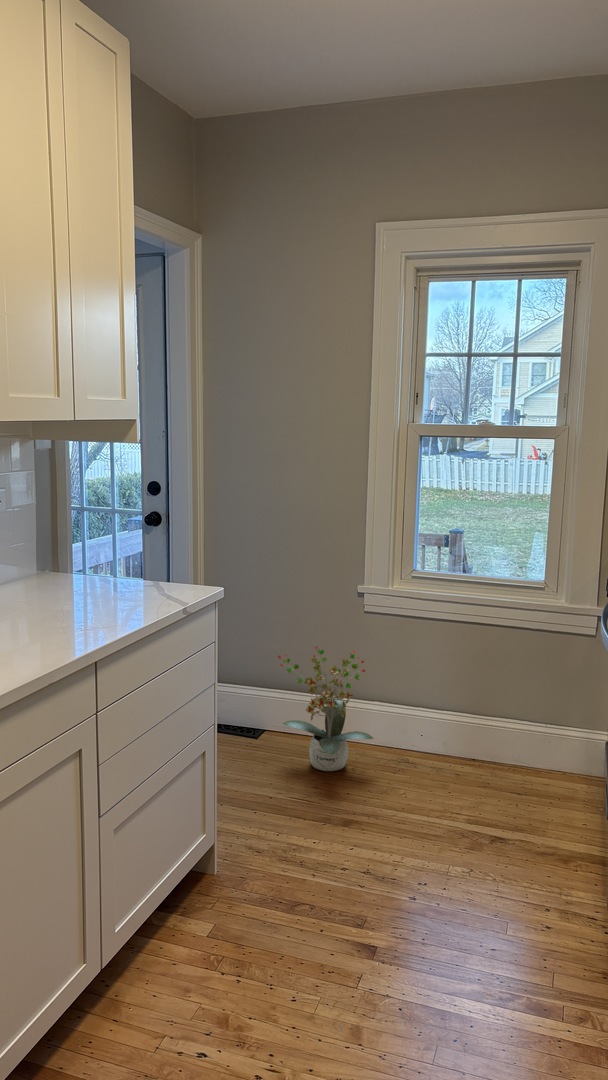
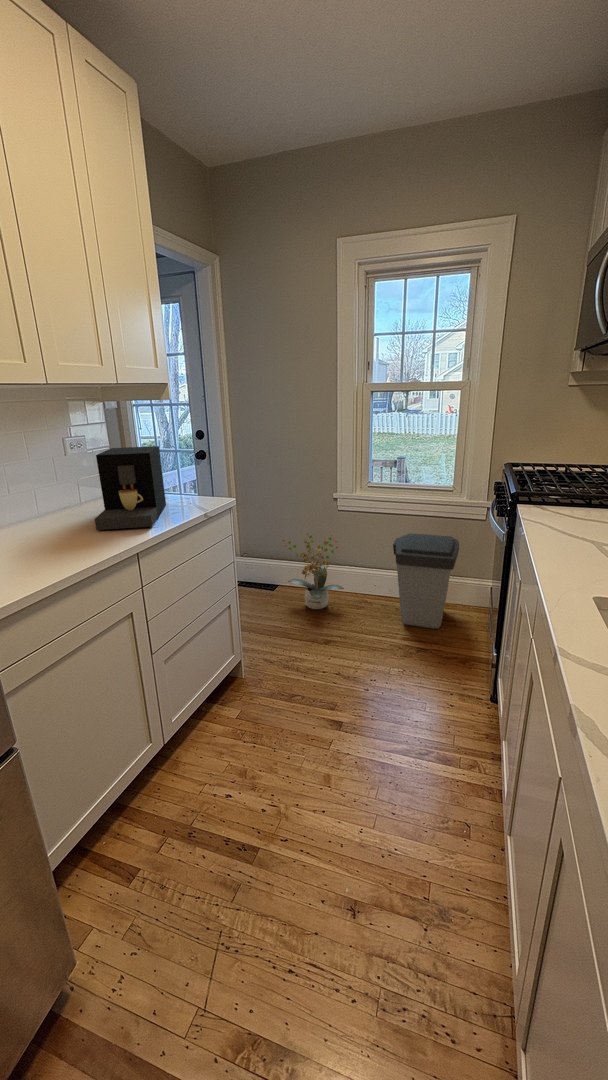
coffee maker: none [33,508,122,627] -> present [95,446,166,530]
trash can: none [453,652,556,807] -> present [393,533,459,629]

